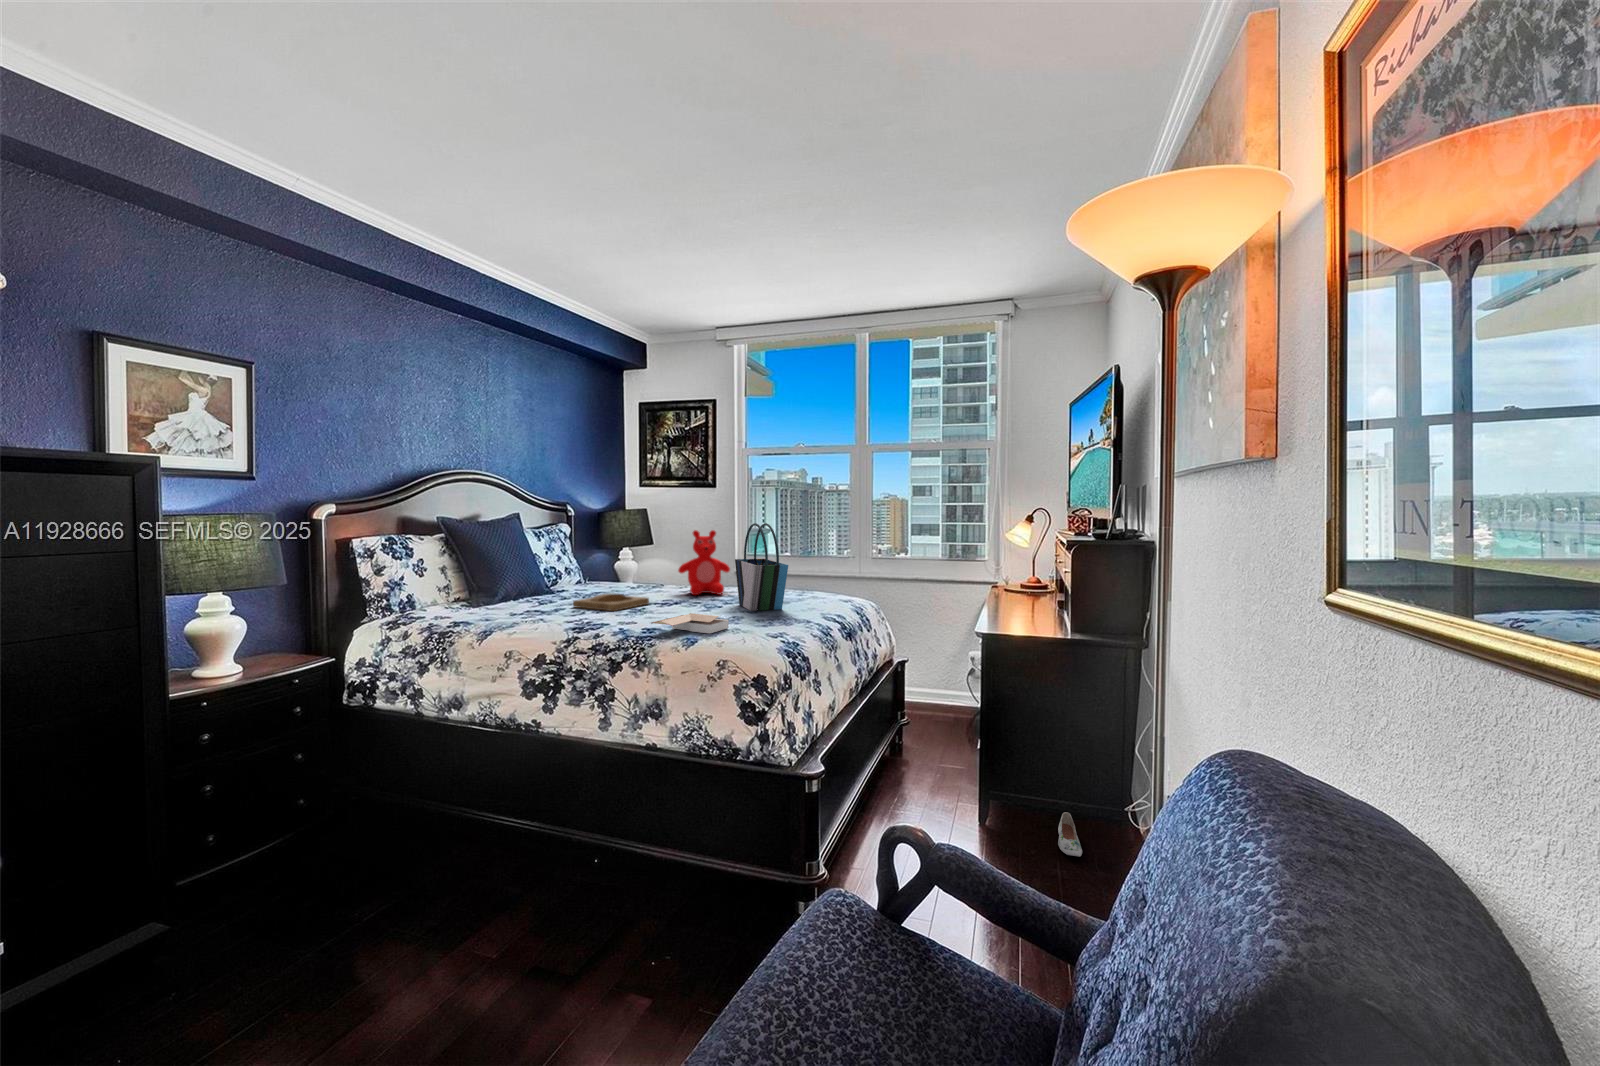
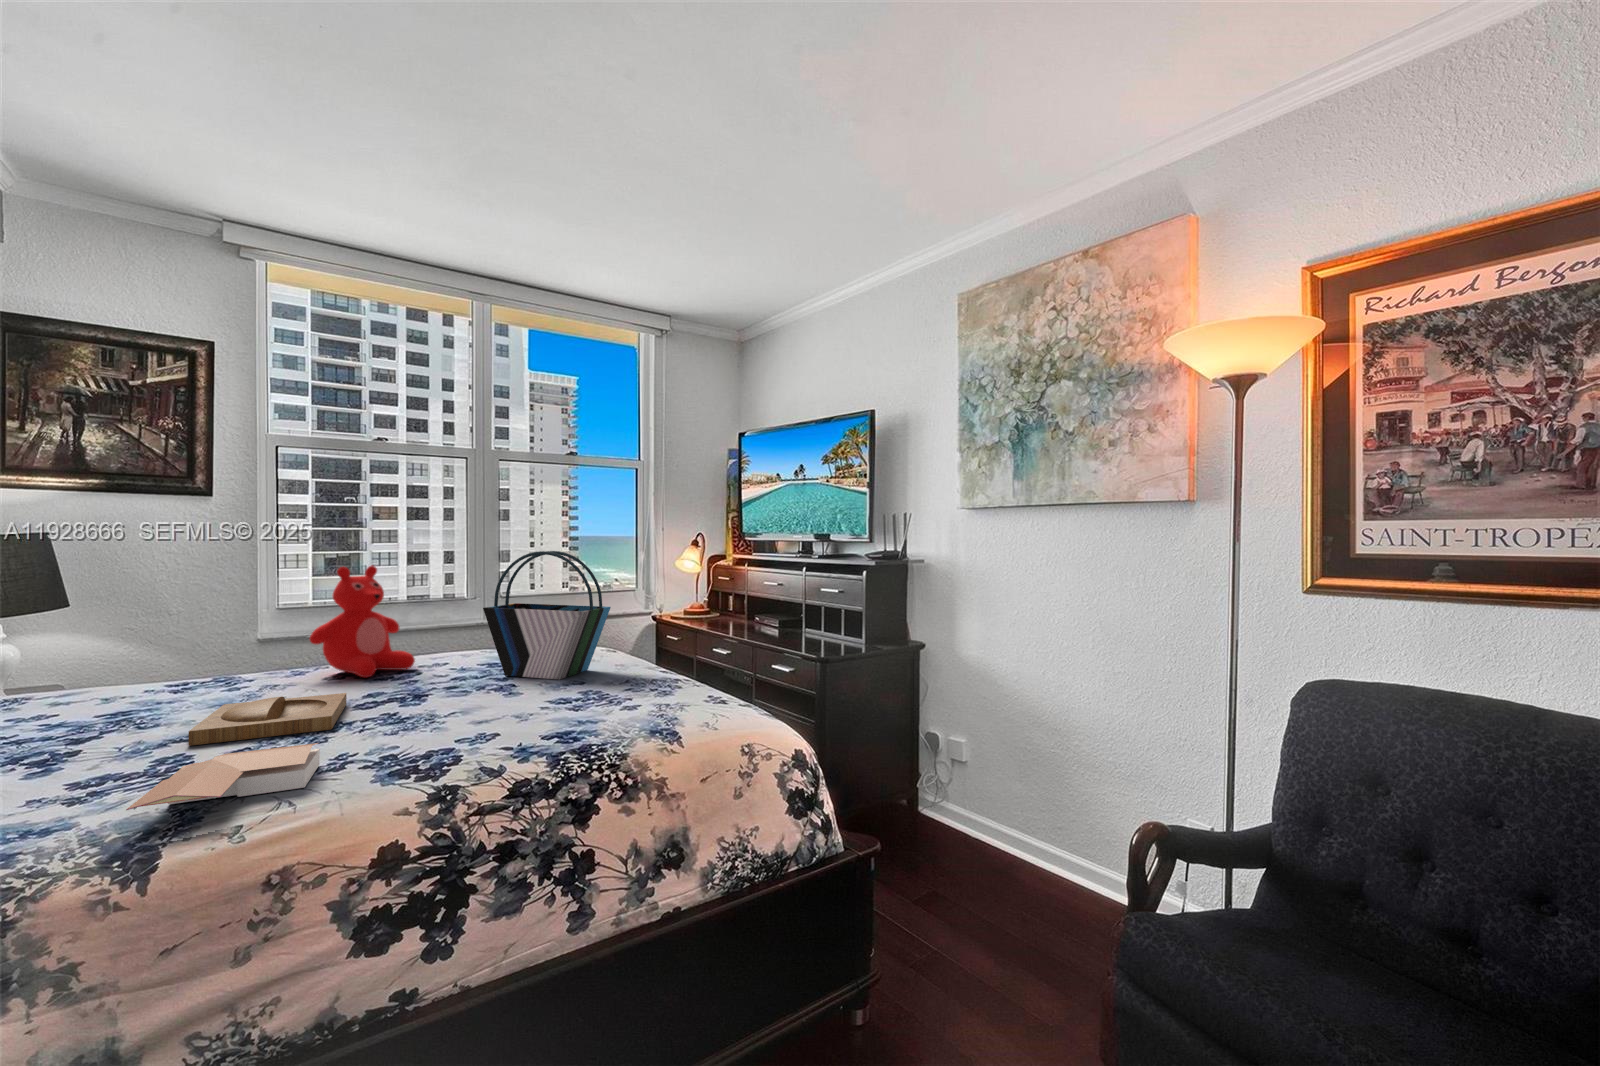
book: present [651,613,729,634] -> present [126,743,320,810]
shoe: present [1058,812,1082,856] -> none [882,805,925,839]

